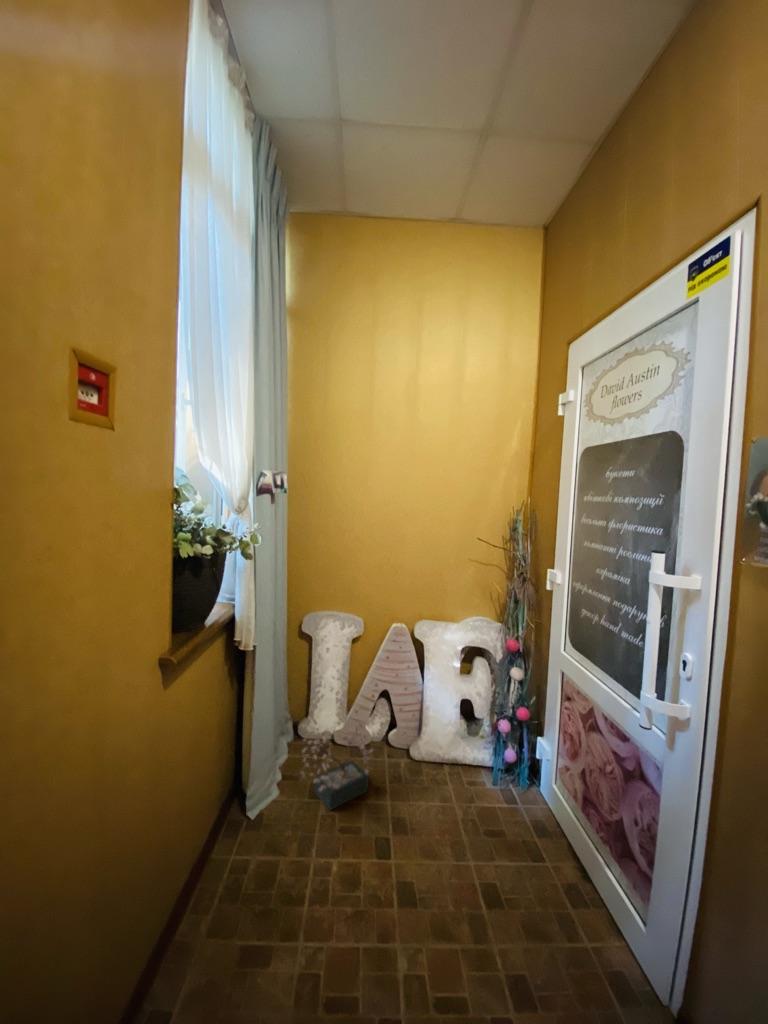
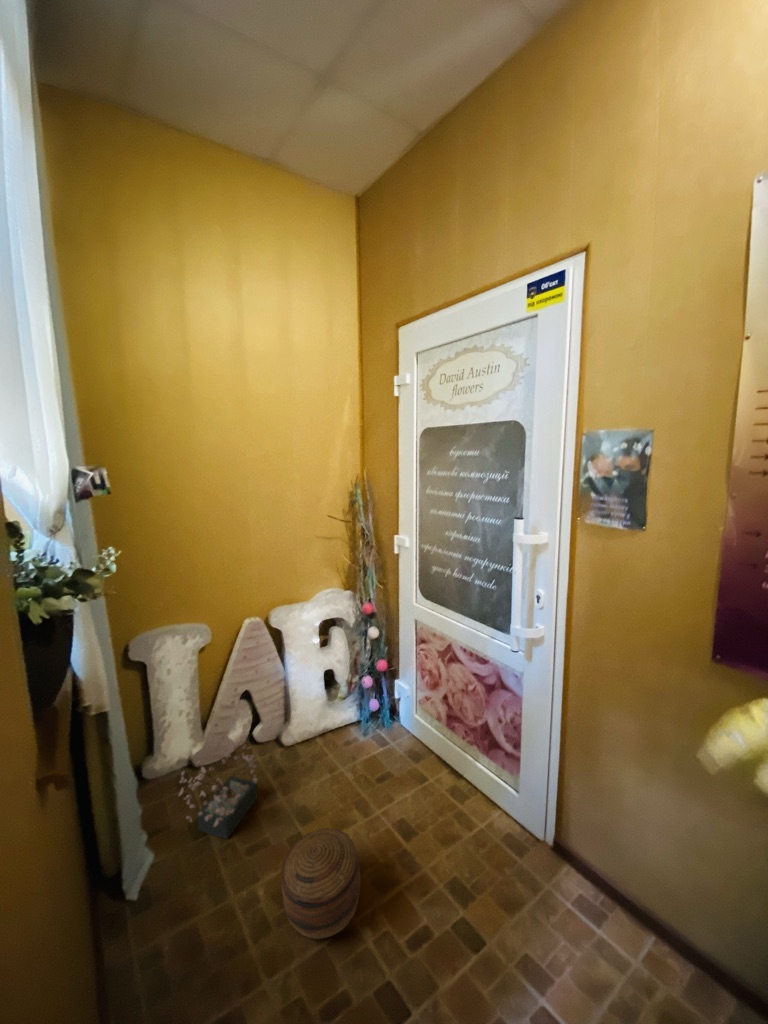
basket: none [337,833,414,941] -> present [281,828,360,939]

